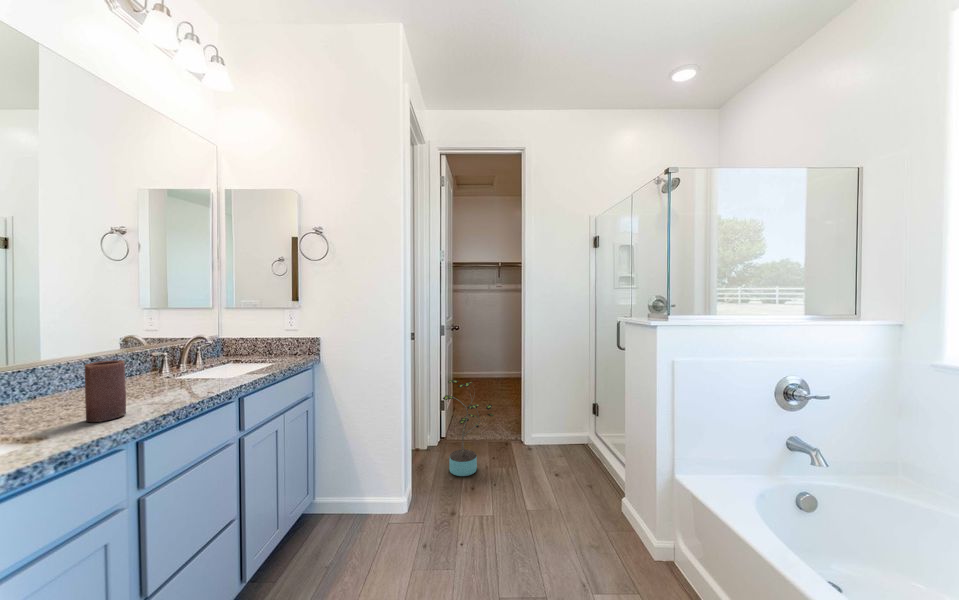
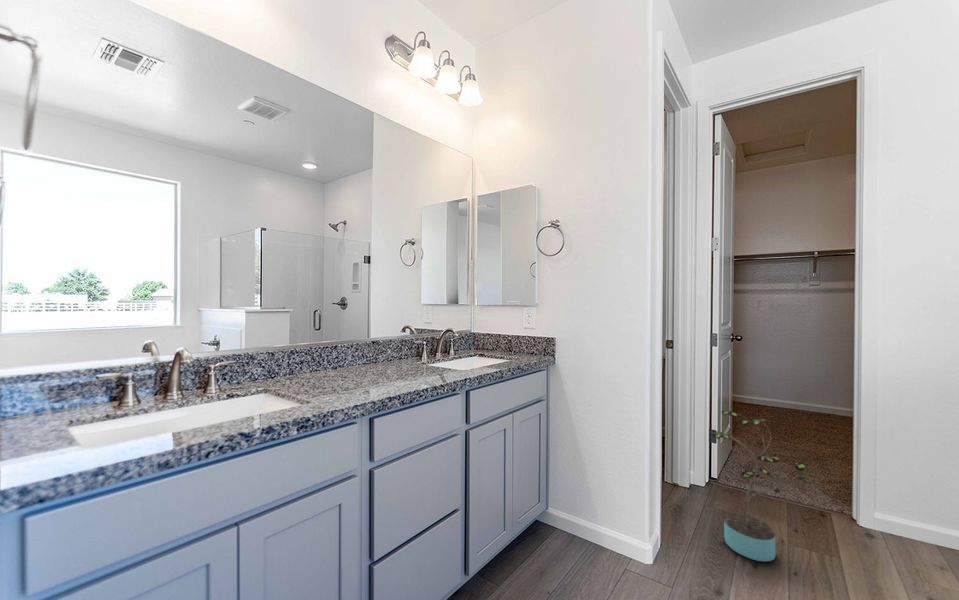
candle: present [85,360,126,422] -> none [346,342,372,393]

